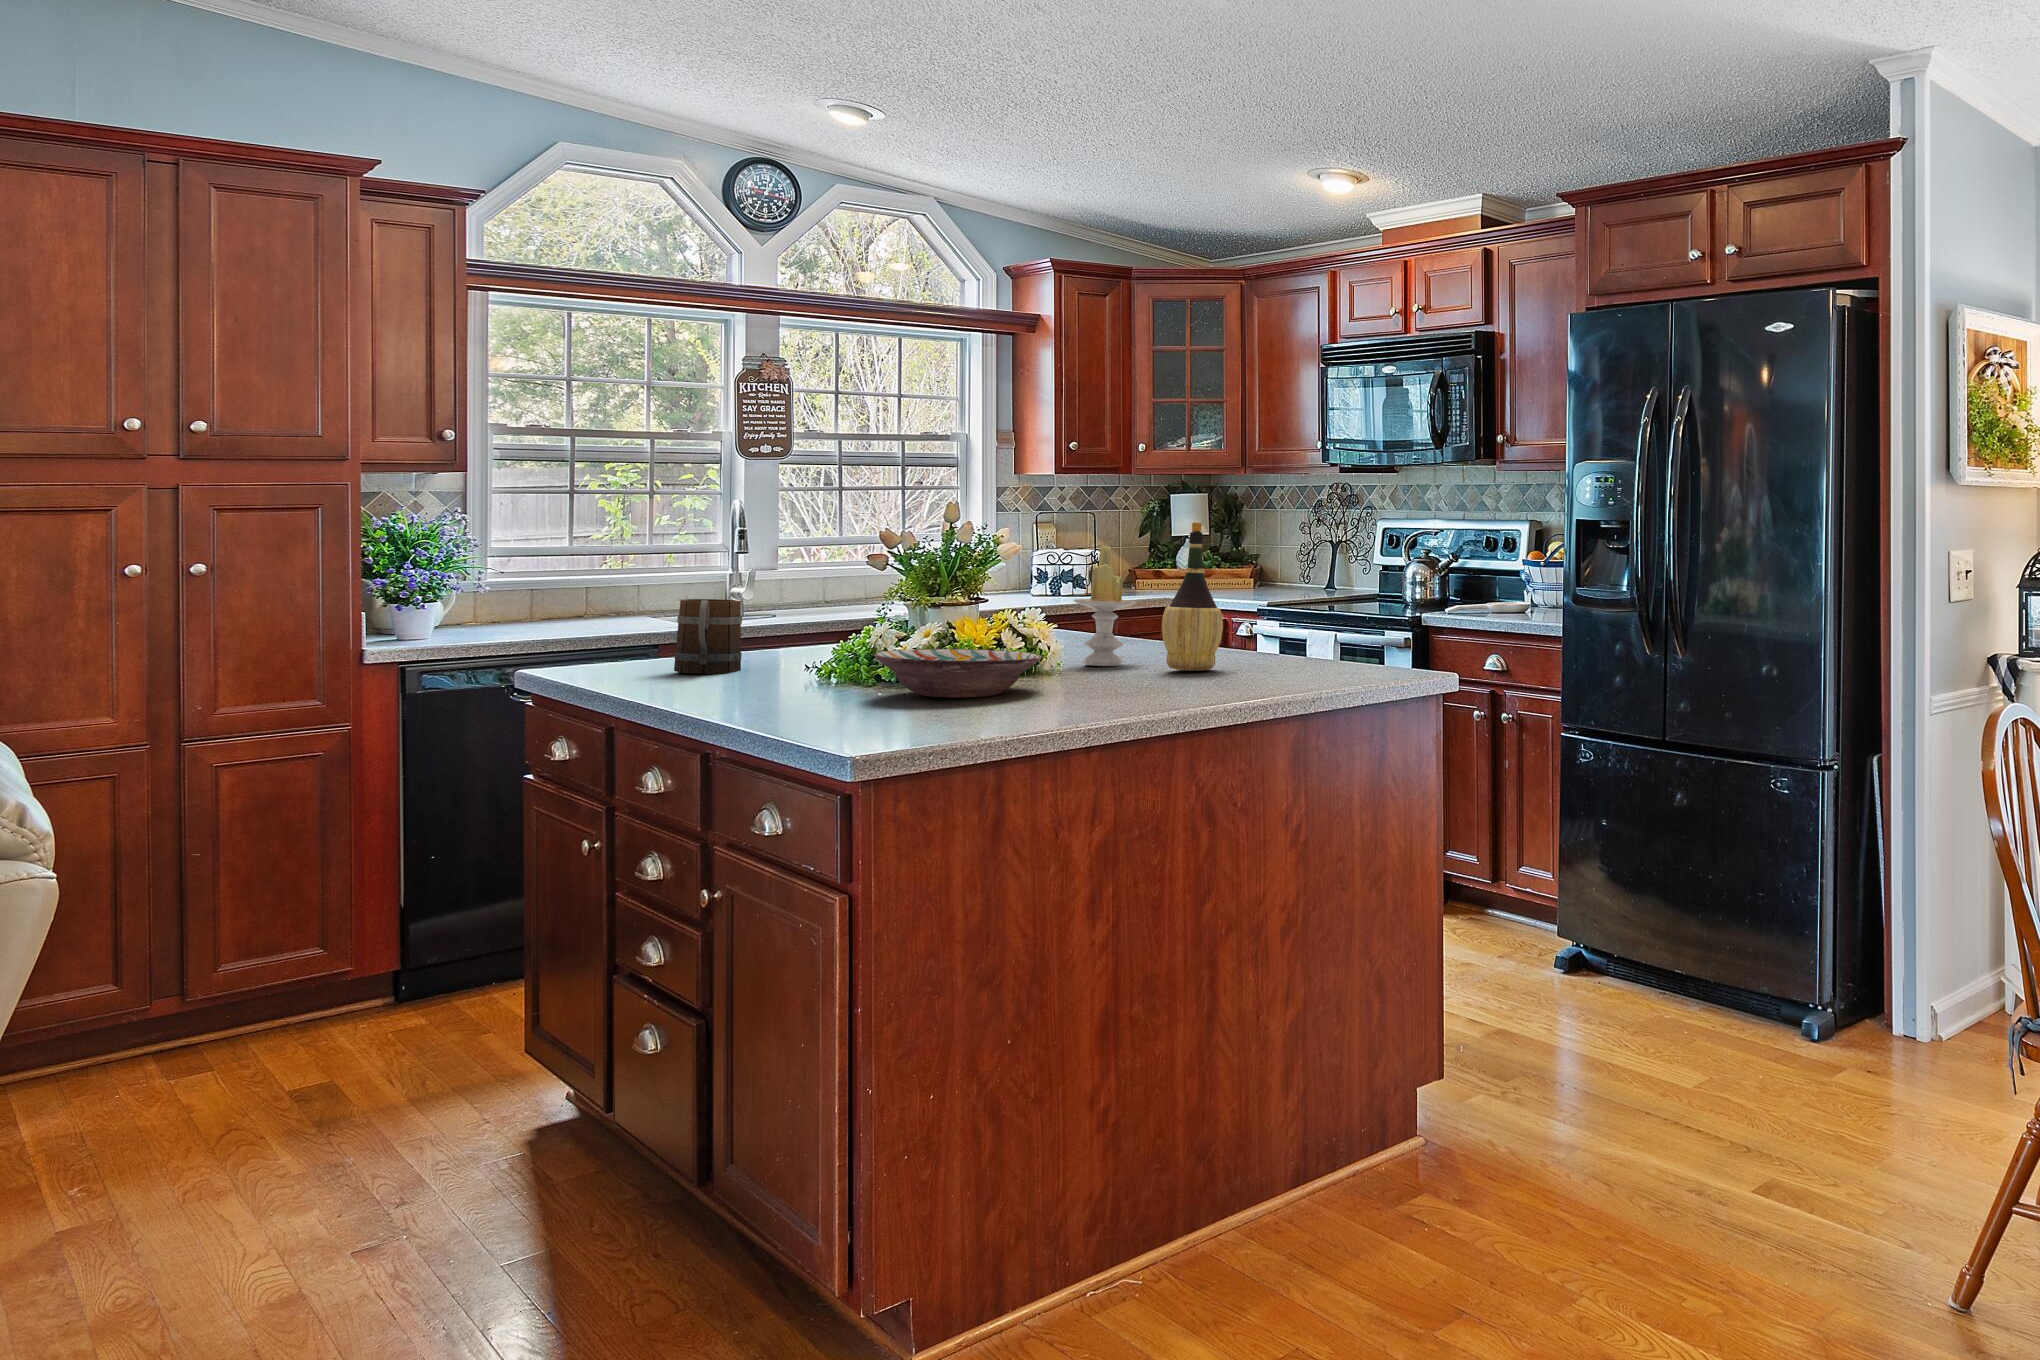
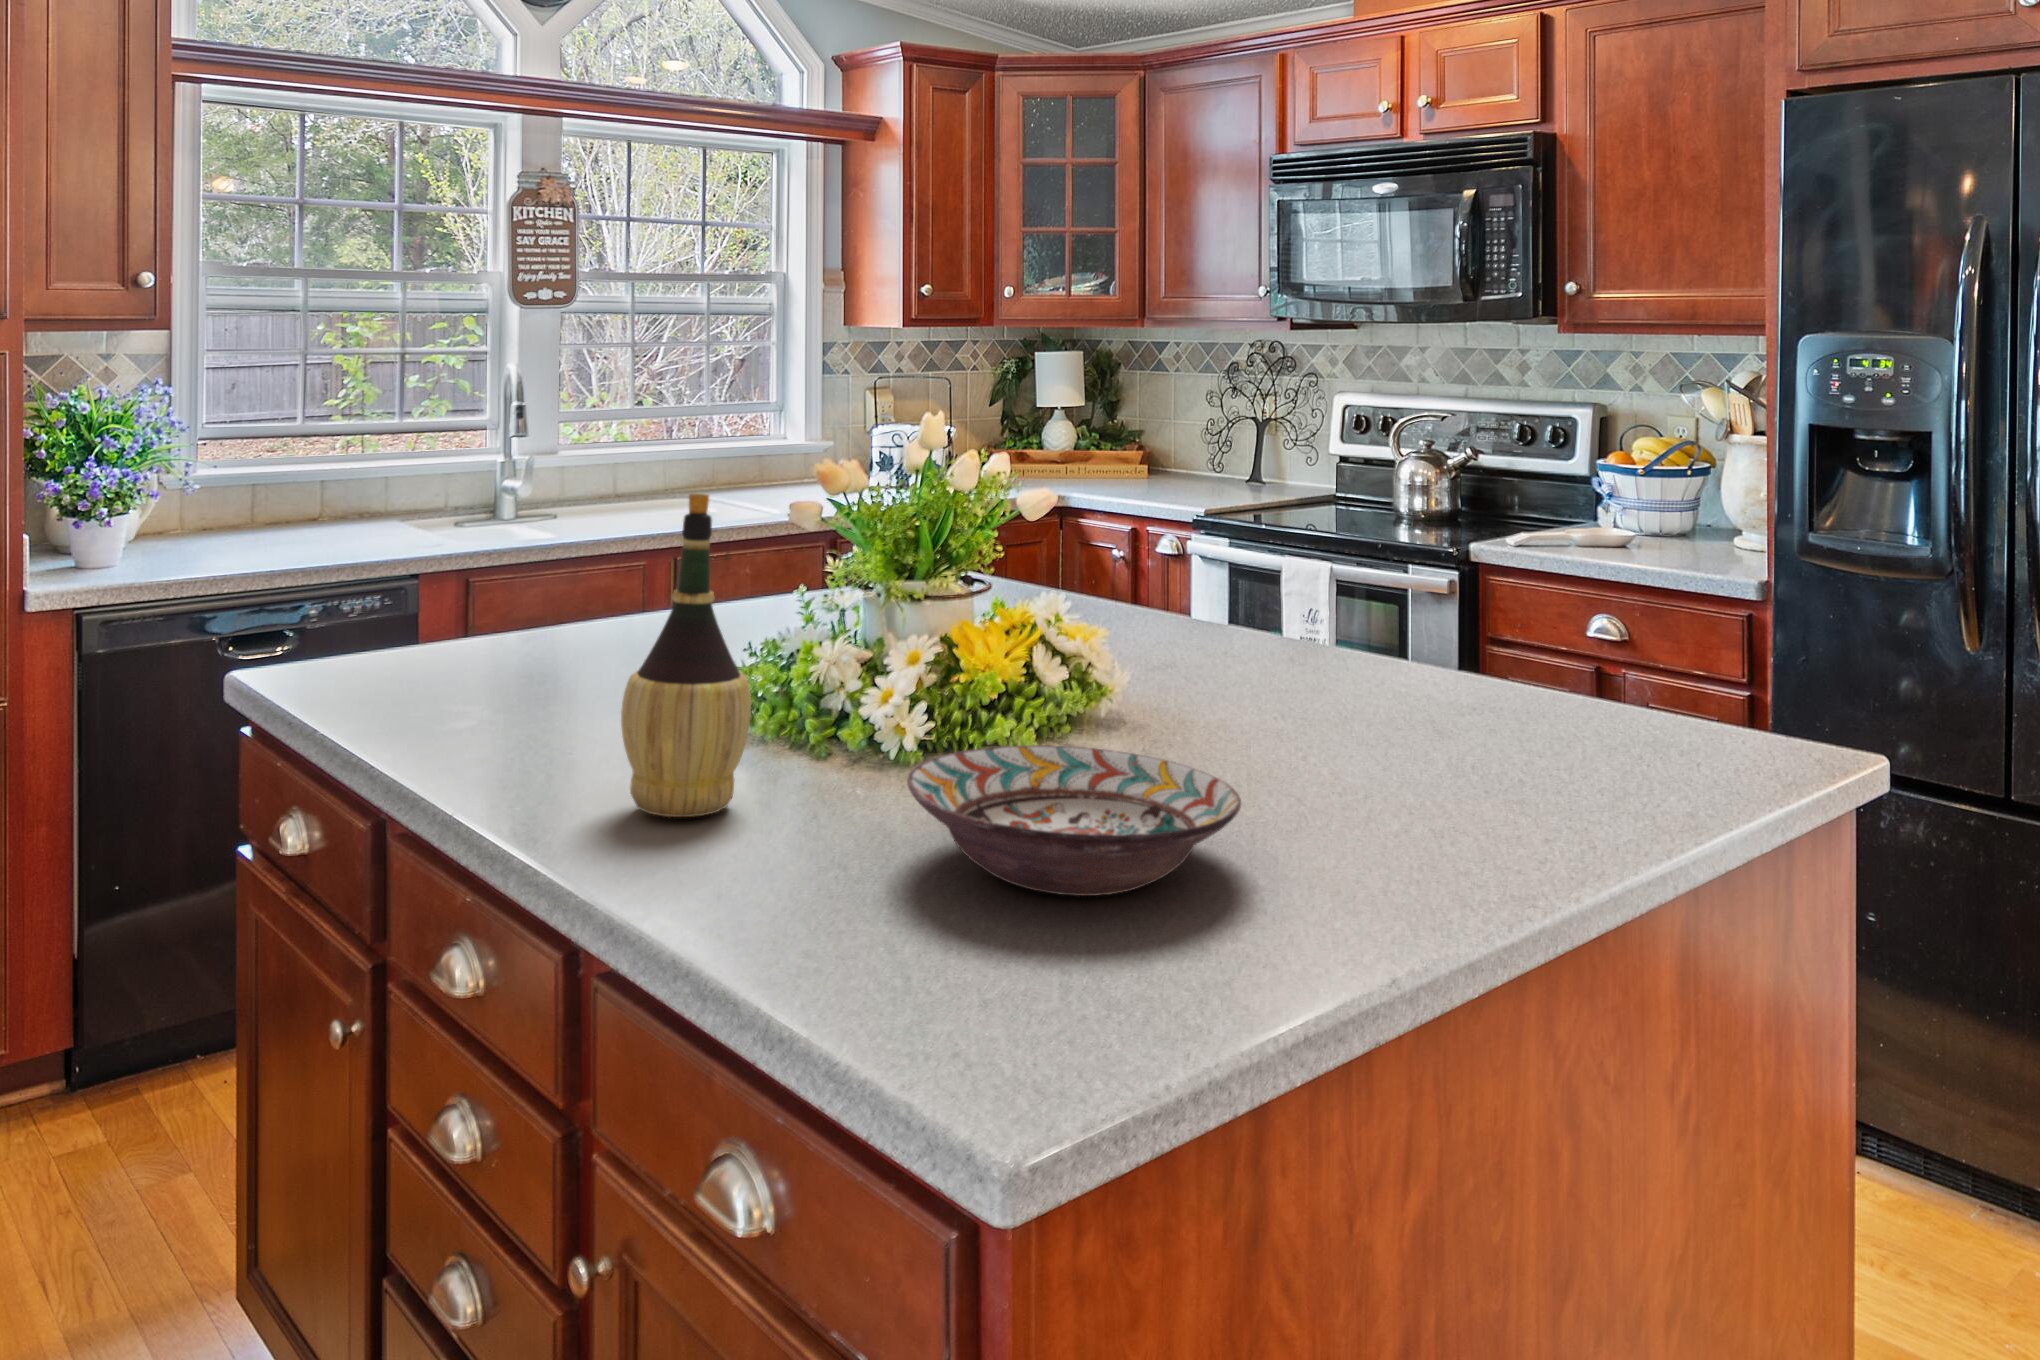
wine bottle: present [1162,522,1223,671] -> present [621,493,751,817]
candle: present [1074,546,1137,666] -> none [1177,508,1289,741]
mug: present [674,599,742,674] -> none [473,588,587,734]

